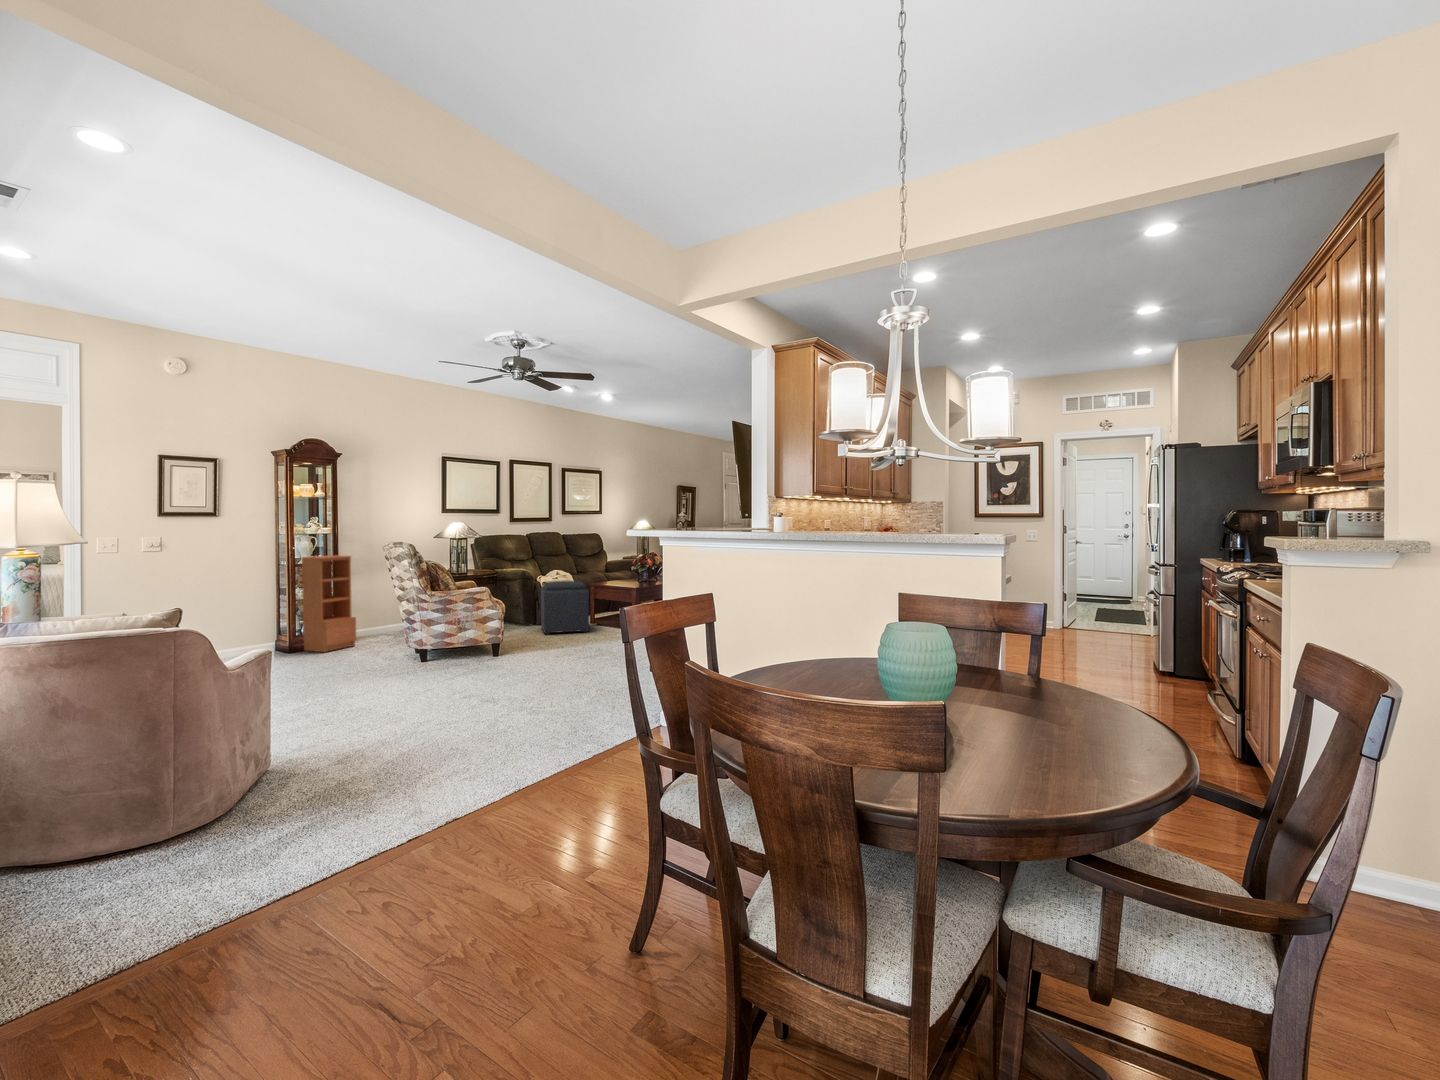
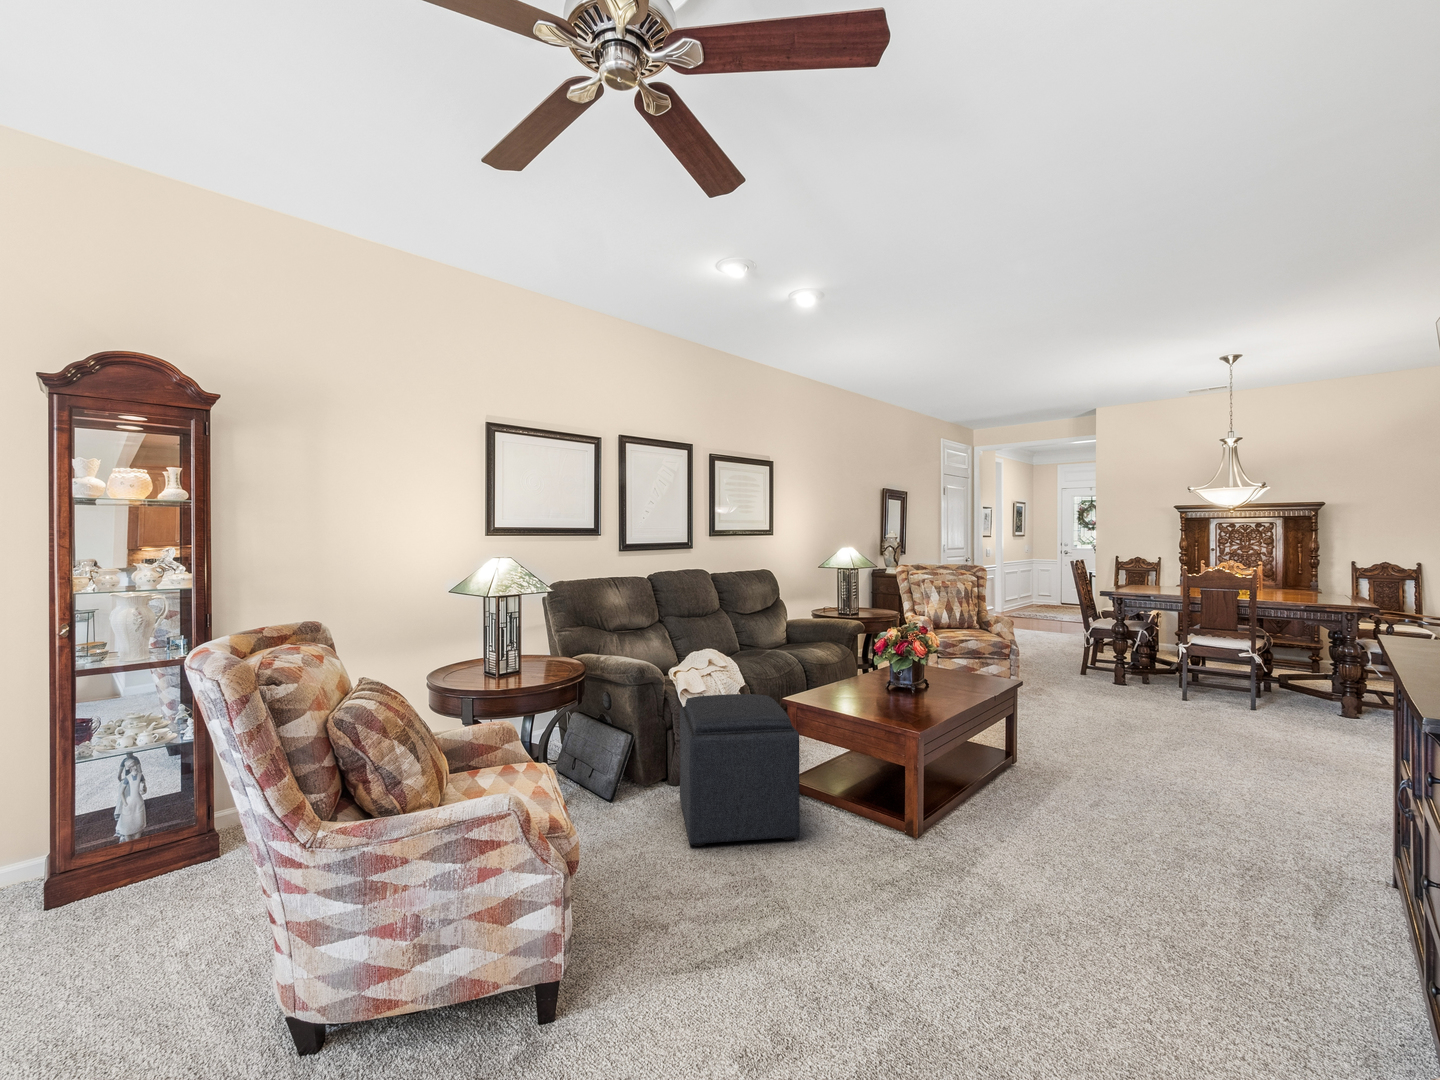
bookcase: present [302,556,356,652] -> none [68,647,217,934]

